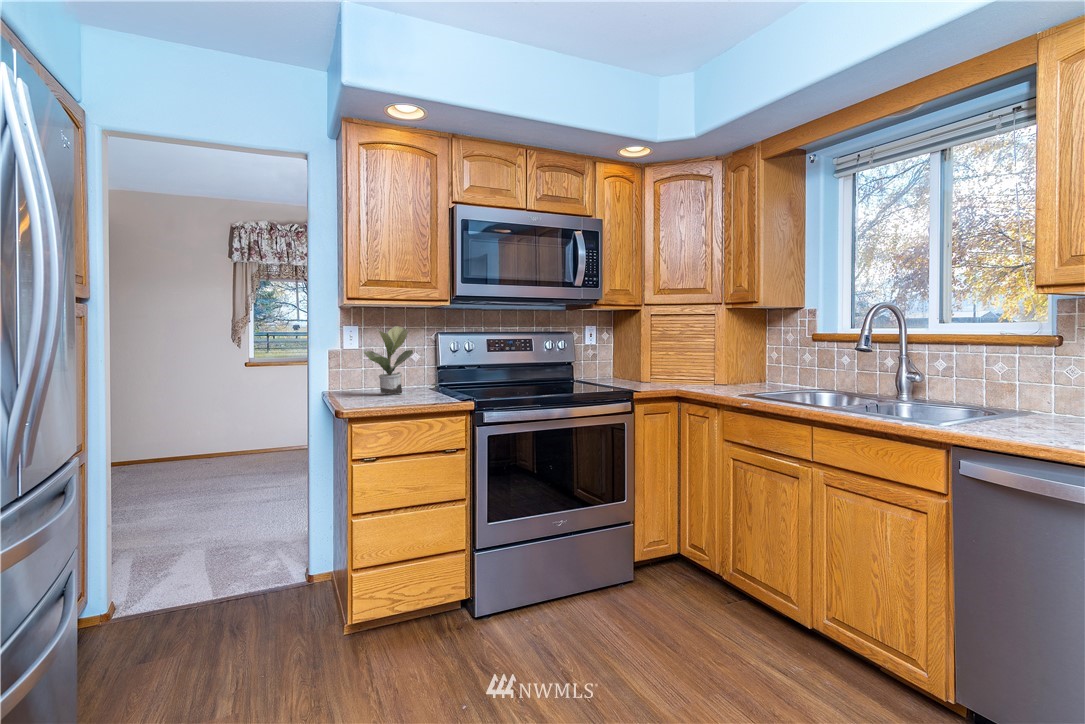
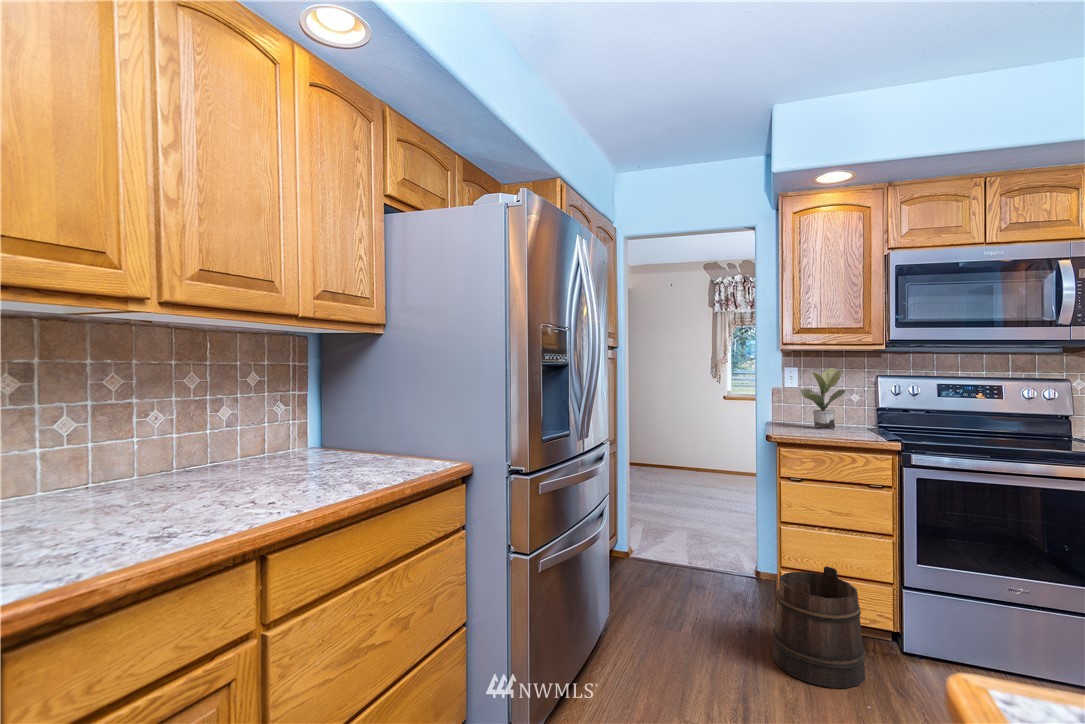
bucket: none [353,551,452,696] -> present [773,566,865,688]

